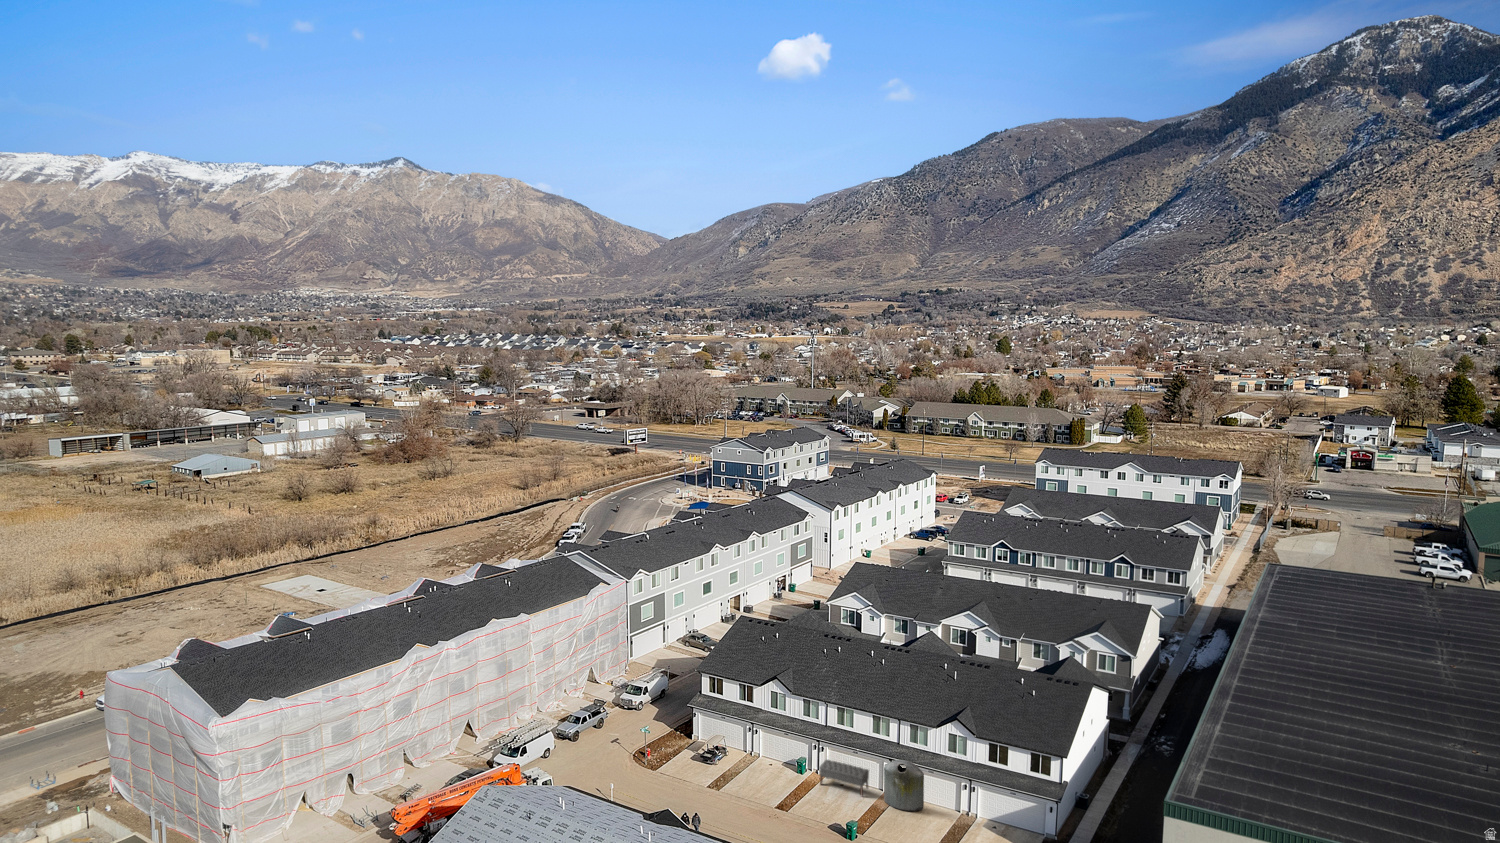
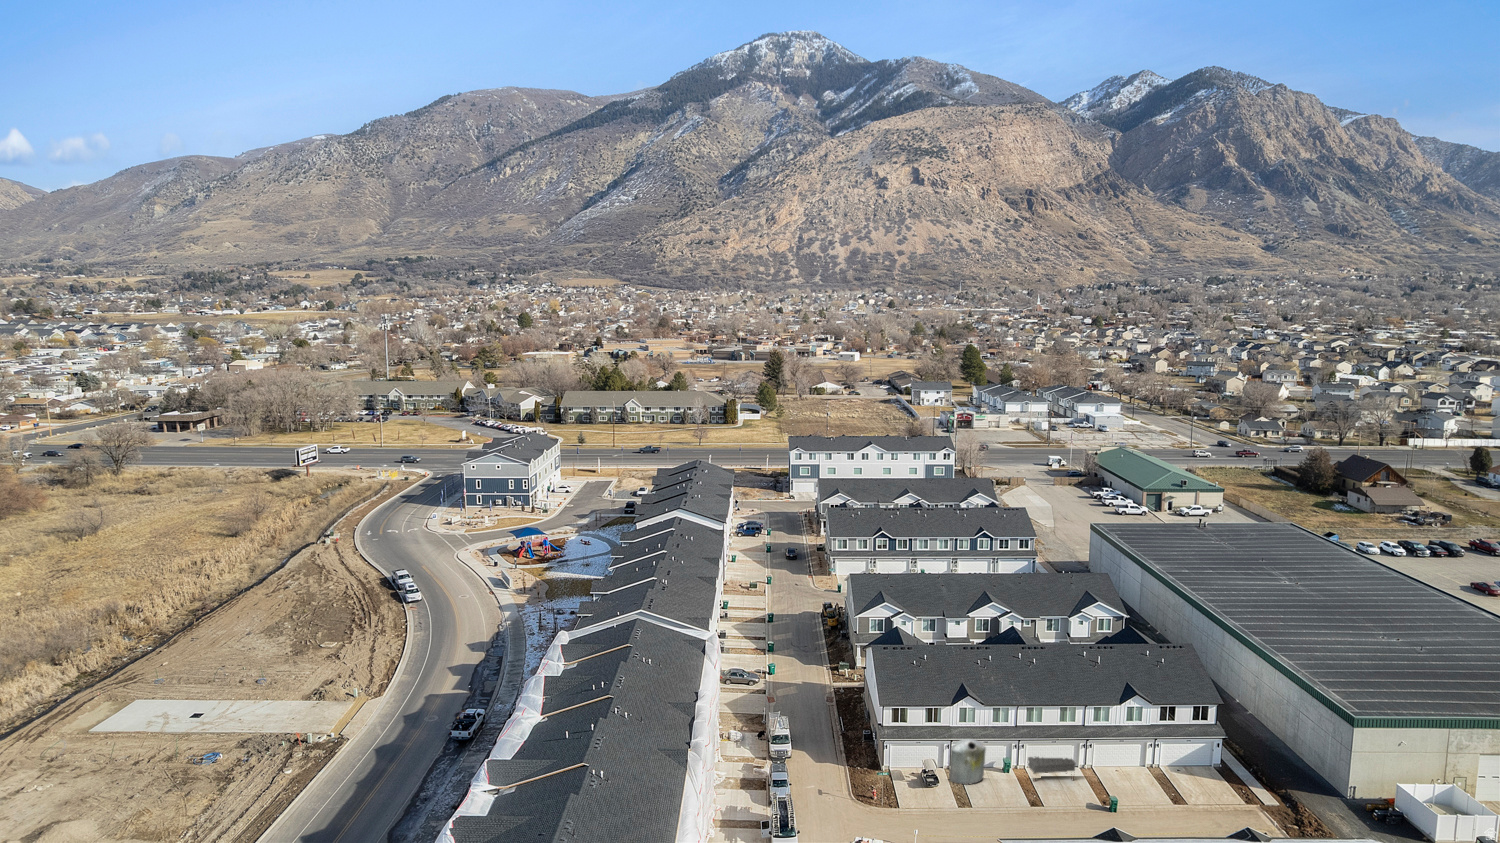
trash can: present [884,760,924,811] -> present [949,739,986,785]

